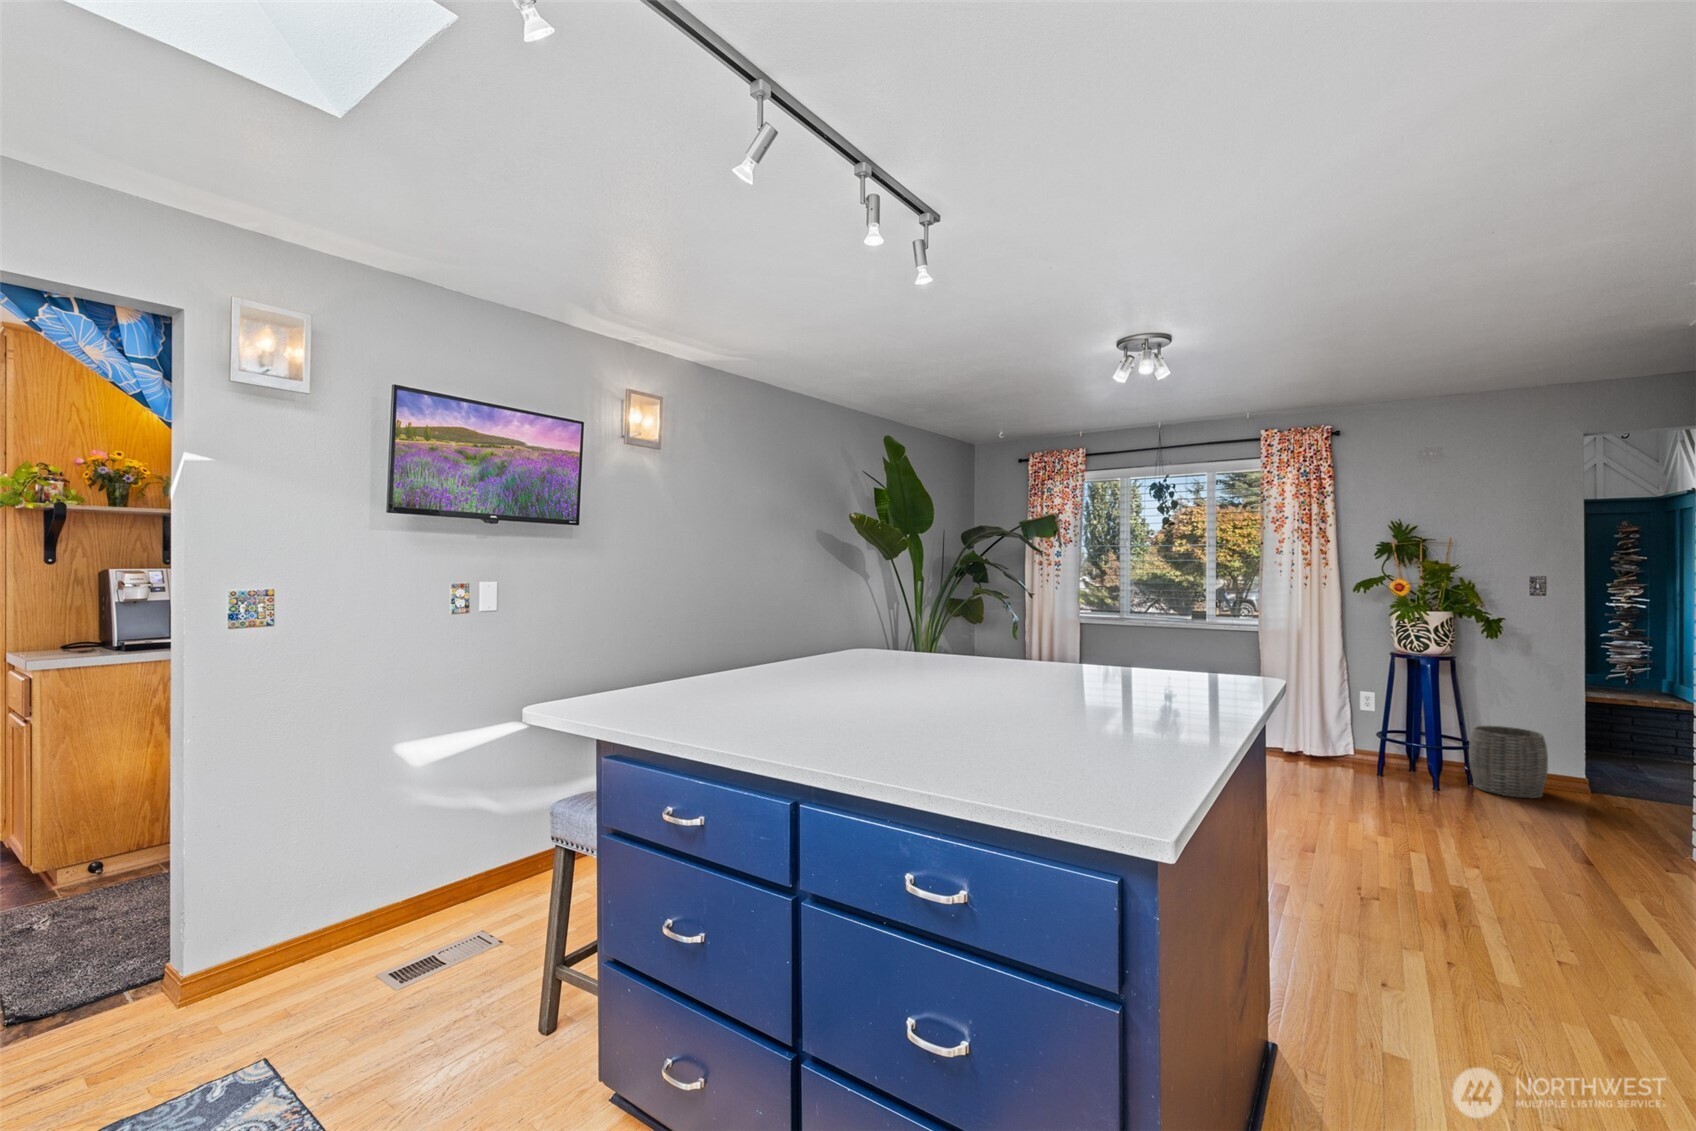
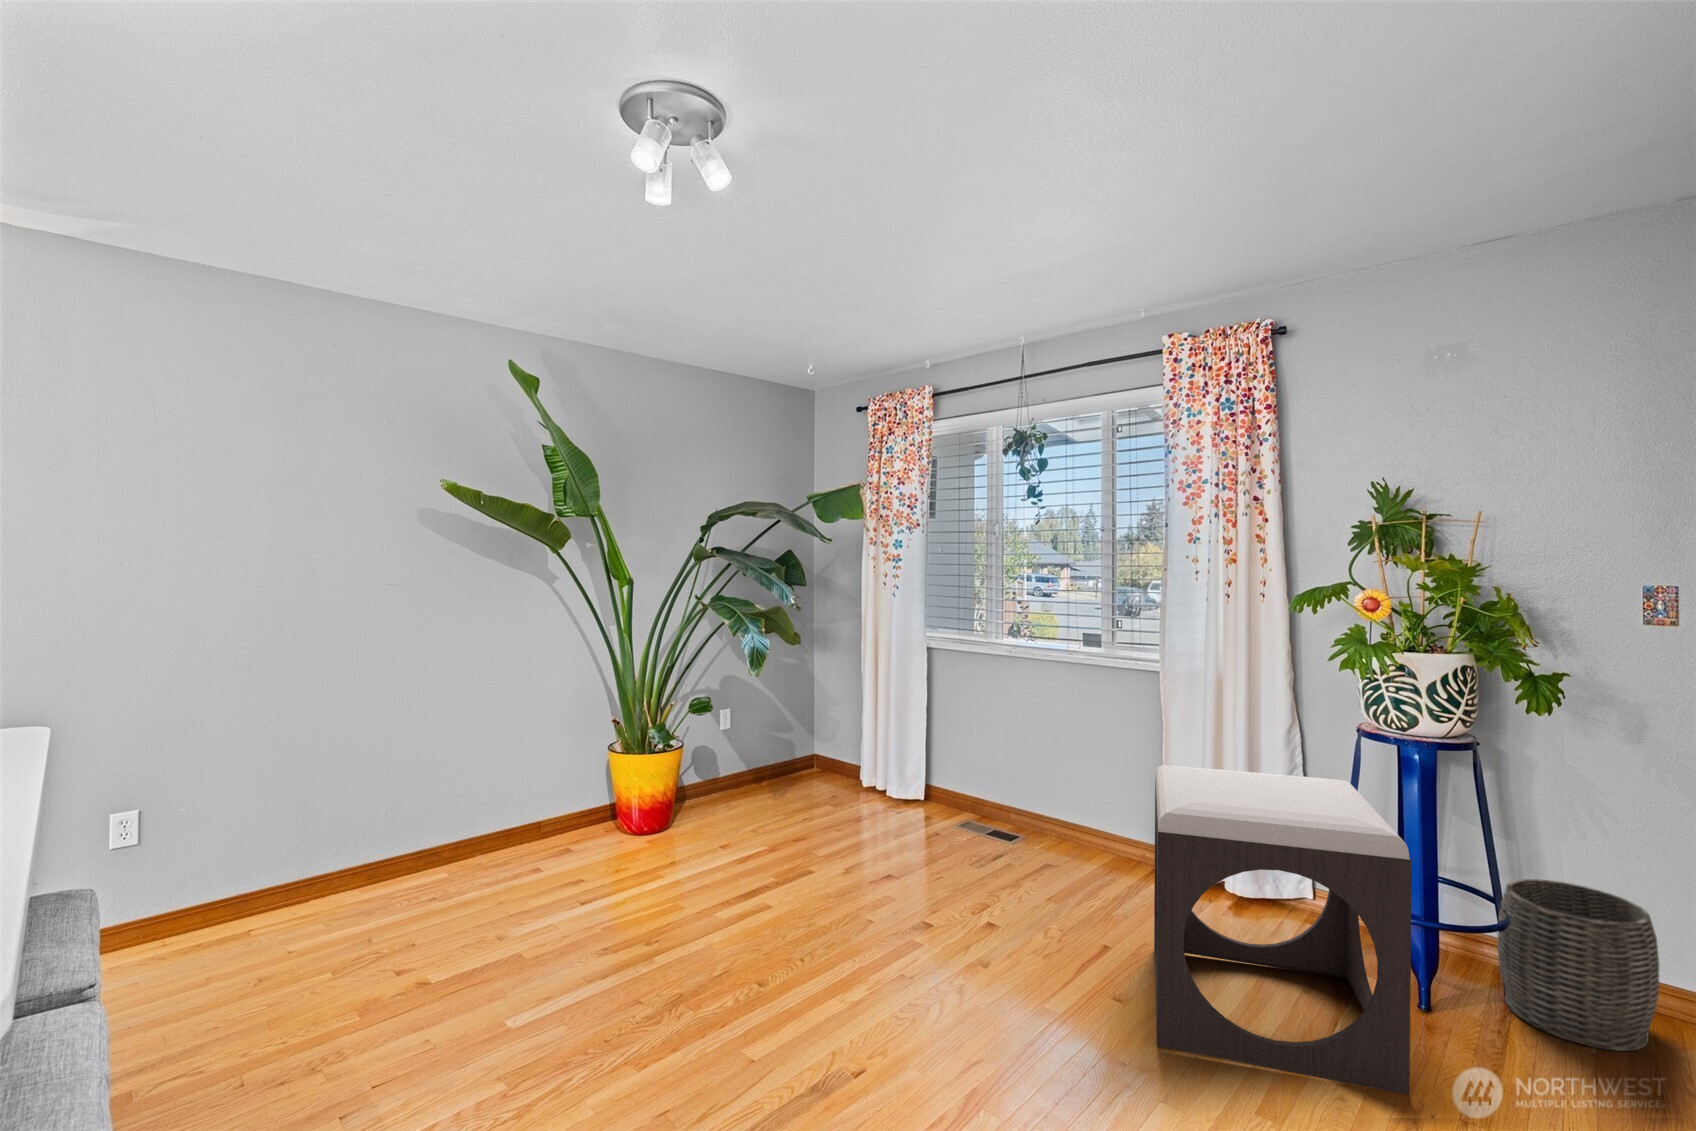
footstool: none [1293,677,1462,818] -> present [1154,765,1412,1095]

